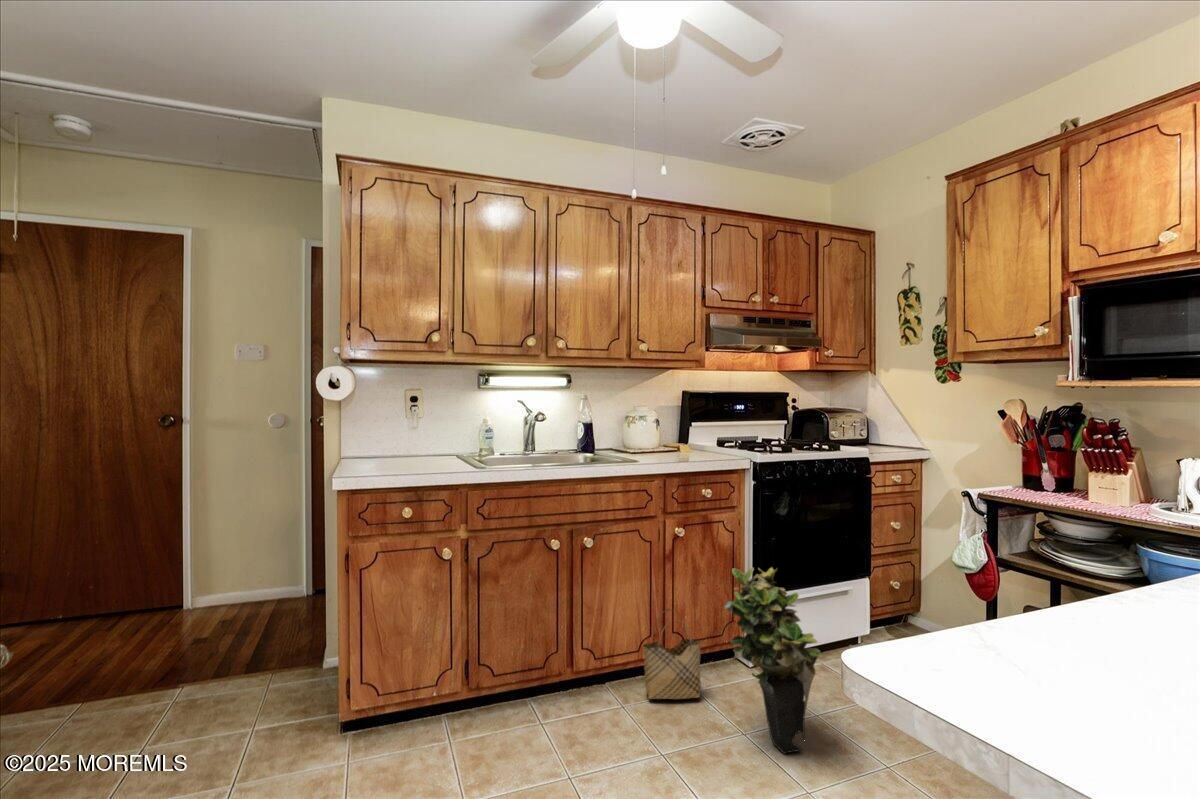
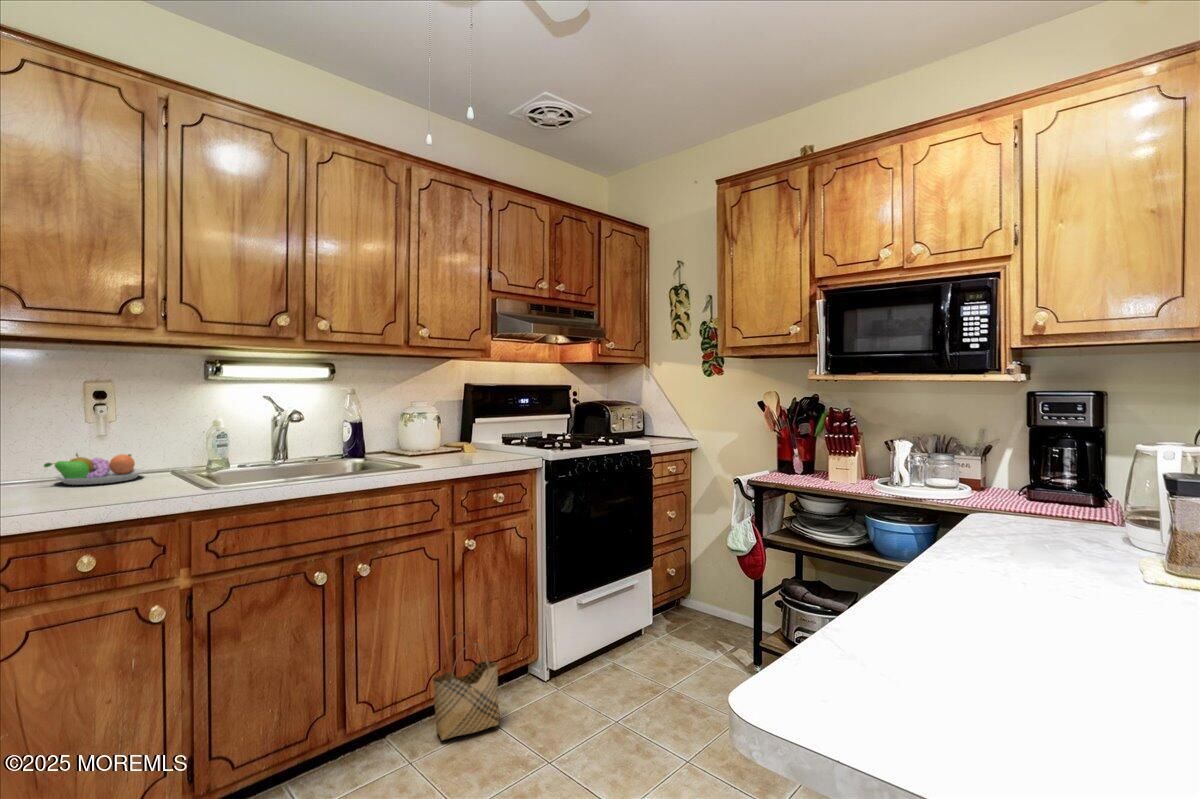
fruit bowl: none [387,438,444,460] -> present [44,453,144,485]
potted plant: present [724,568,821,754] -> none [529,571,628,767]

